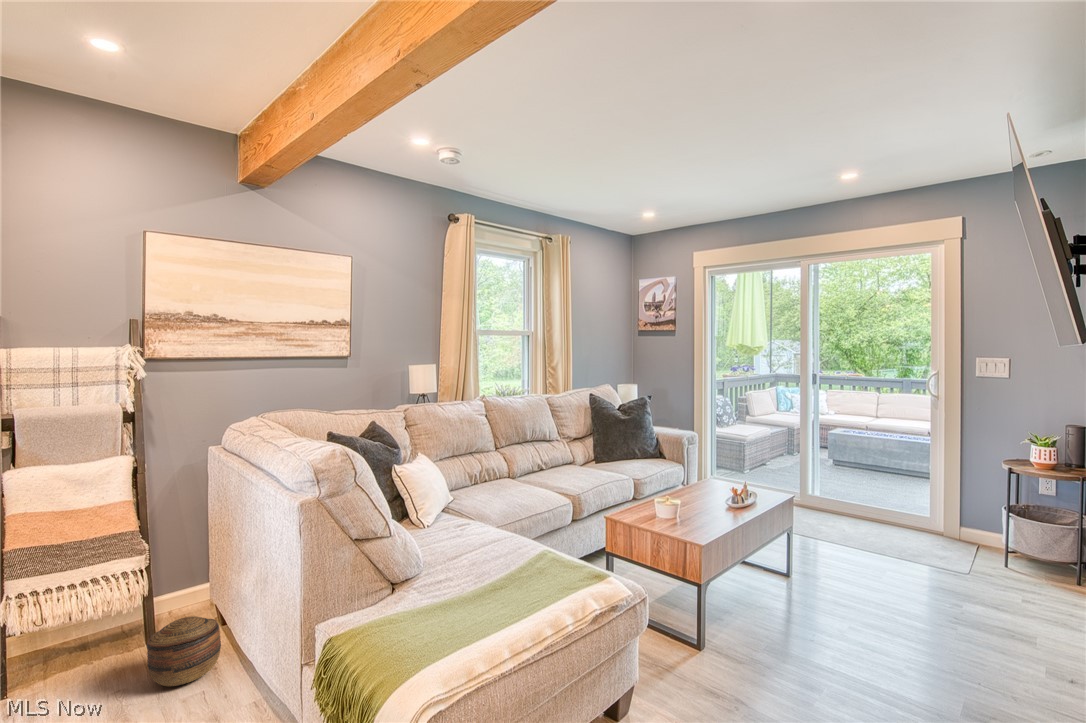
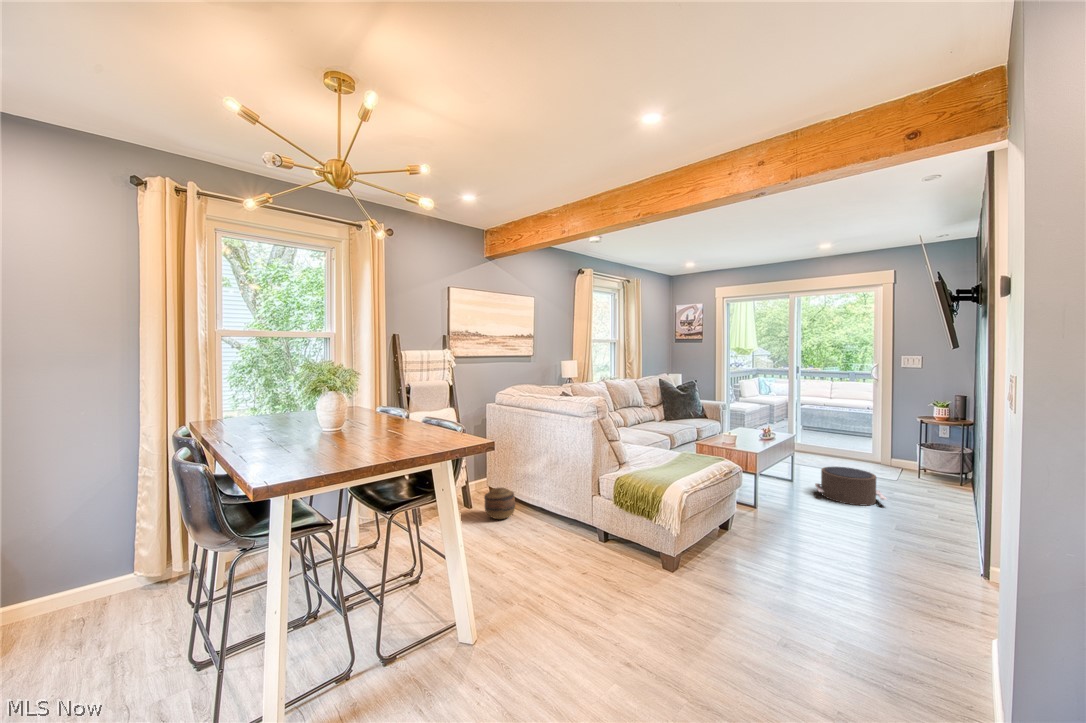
pouf: none [821,556,948,640] -> present [815,467,887,505]

